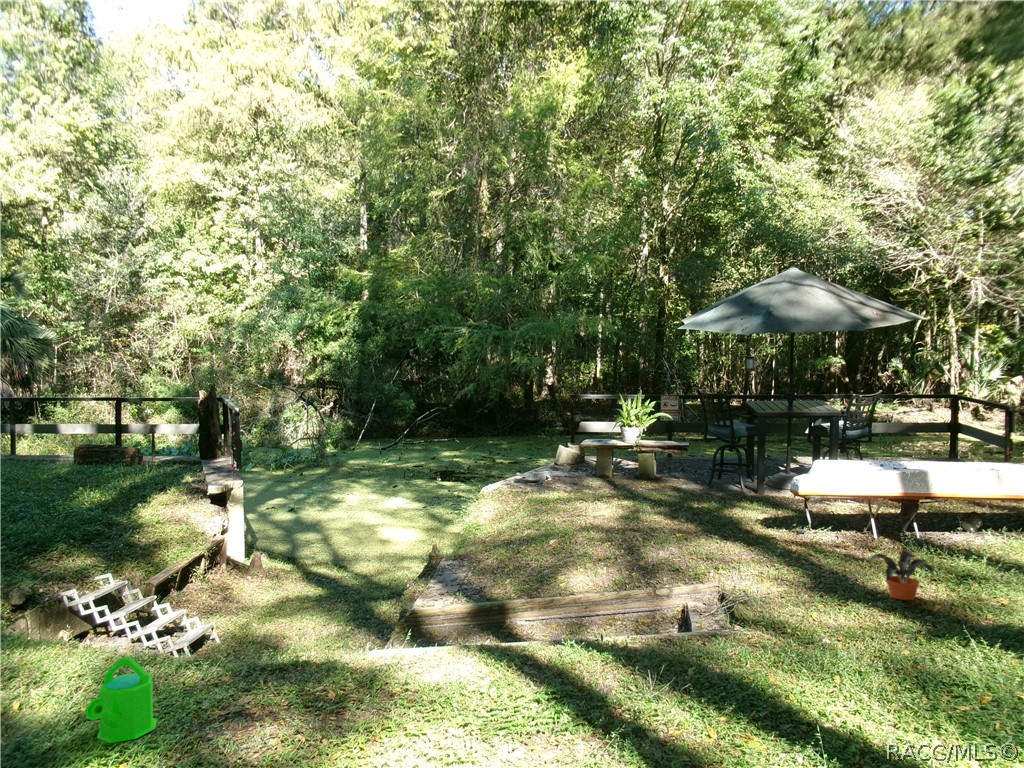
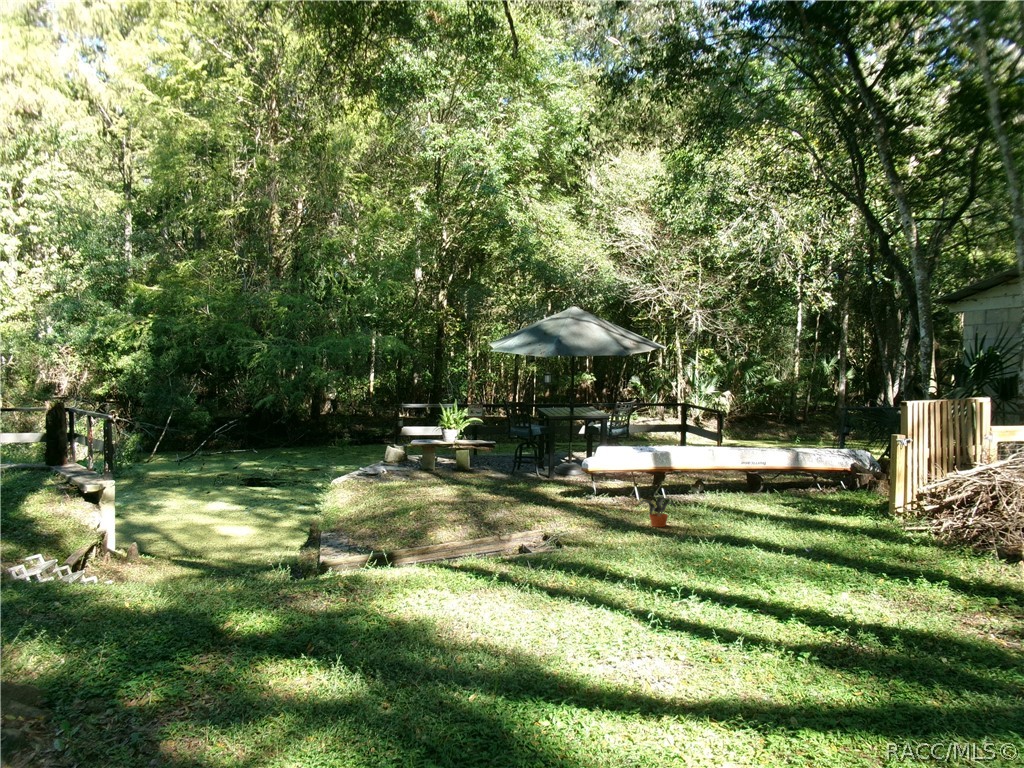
watering can: present [86,658,157,743] -> none [207,564,246,615]

